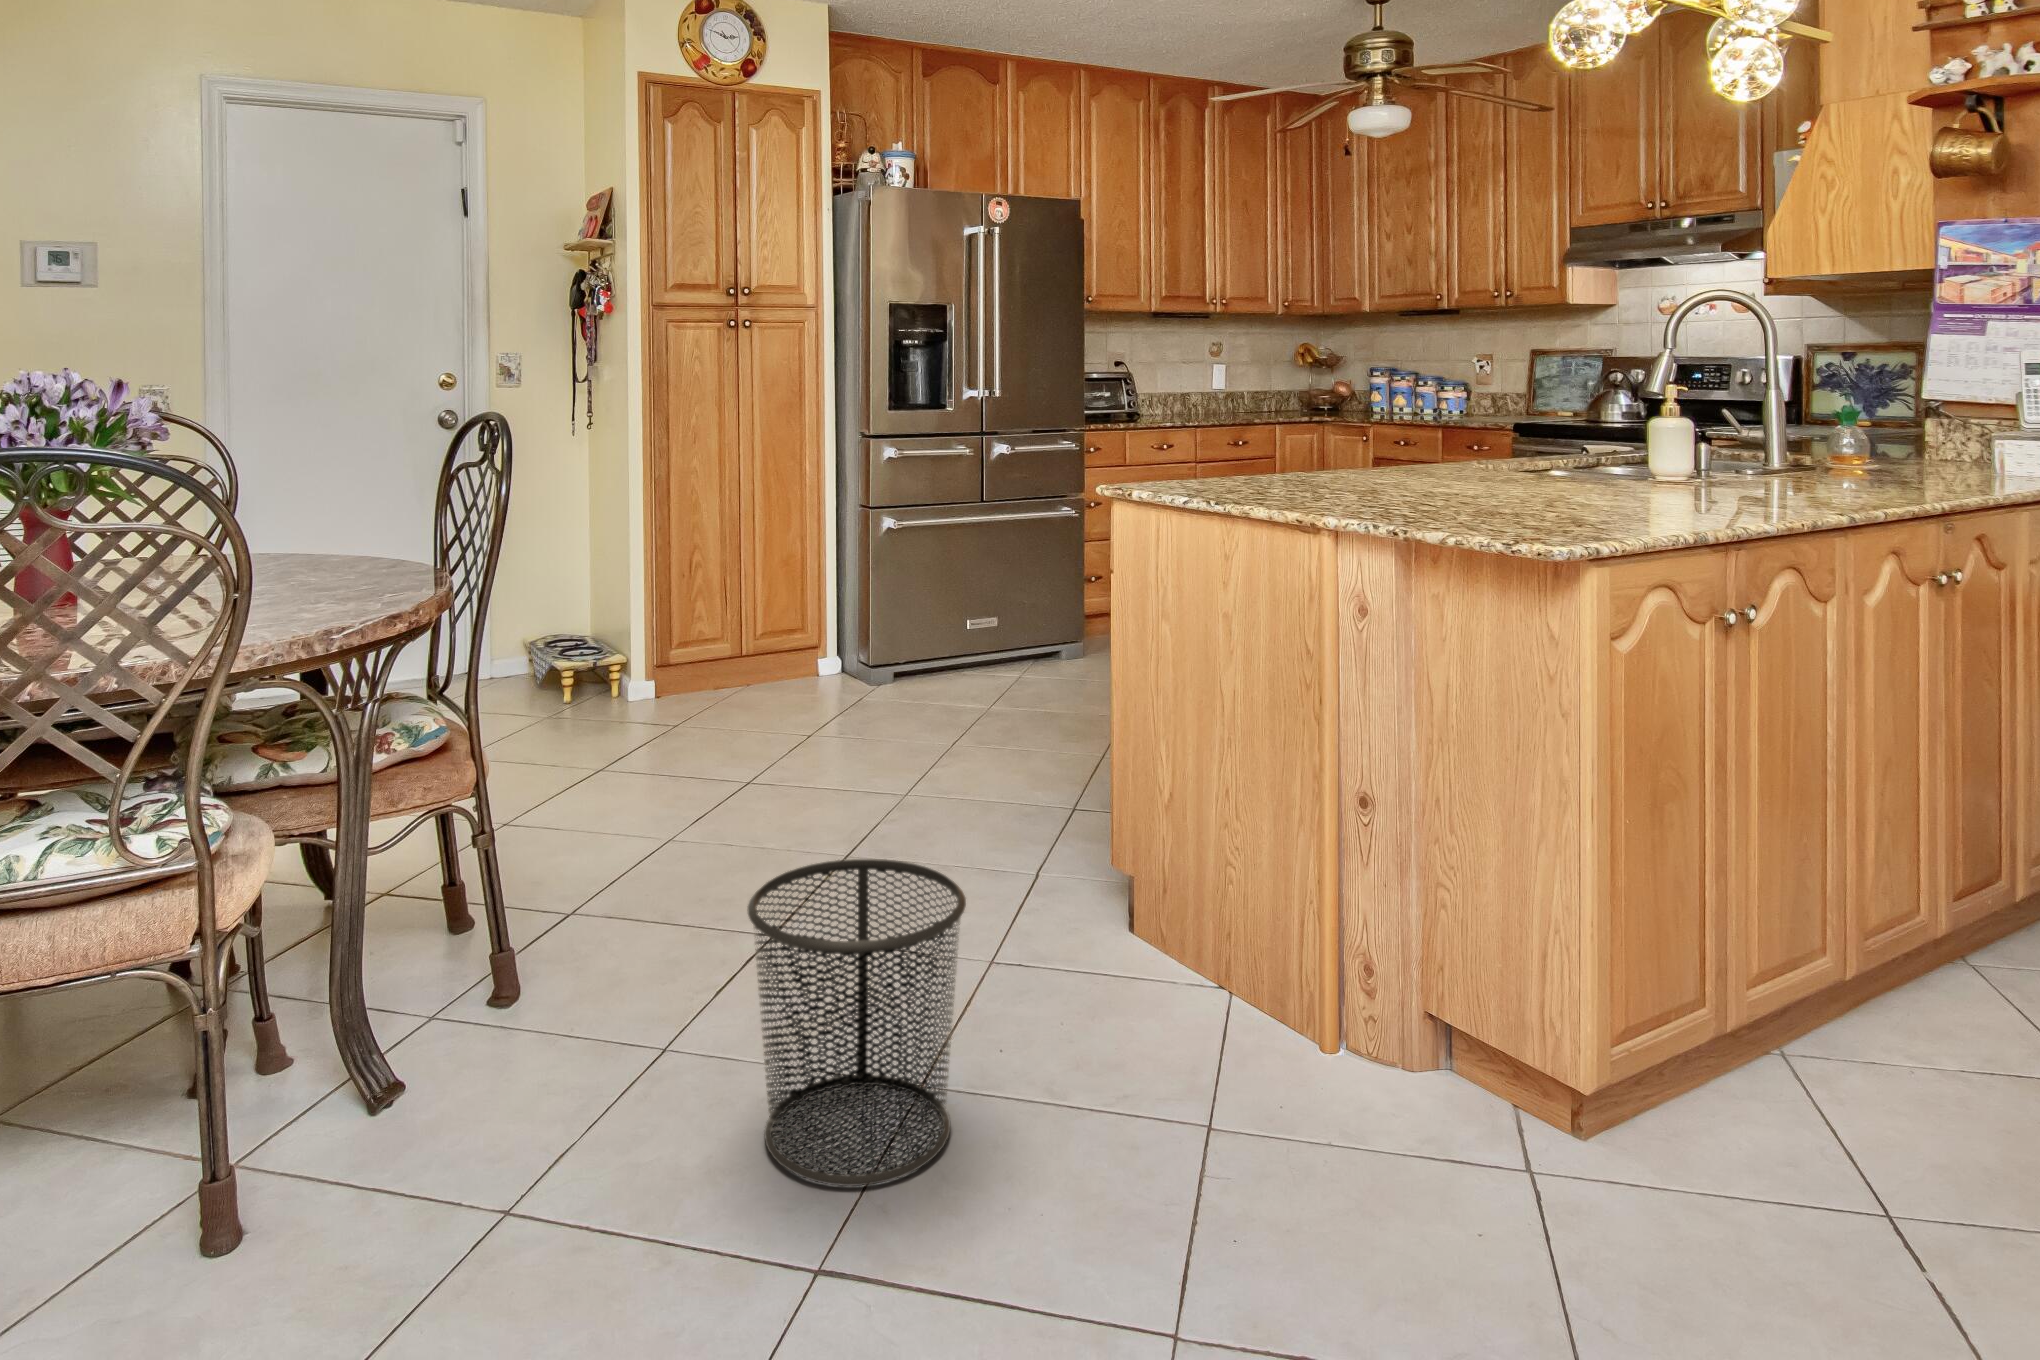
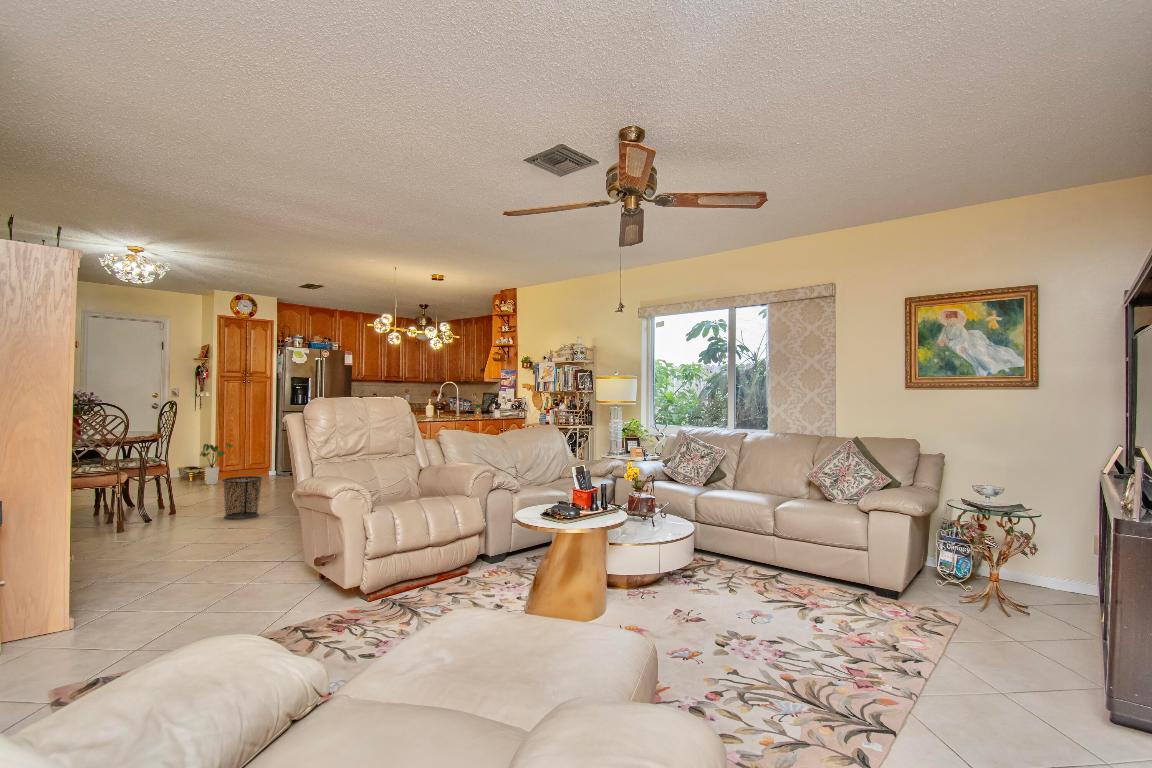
house plant: none [593,555,706,726] -> present [200,443,233,485]

